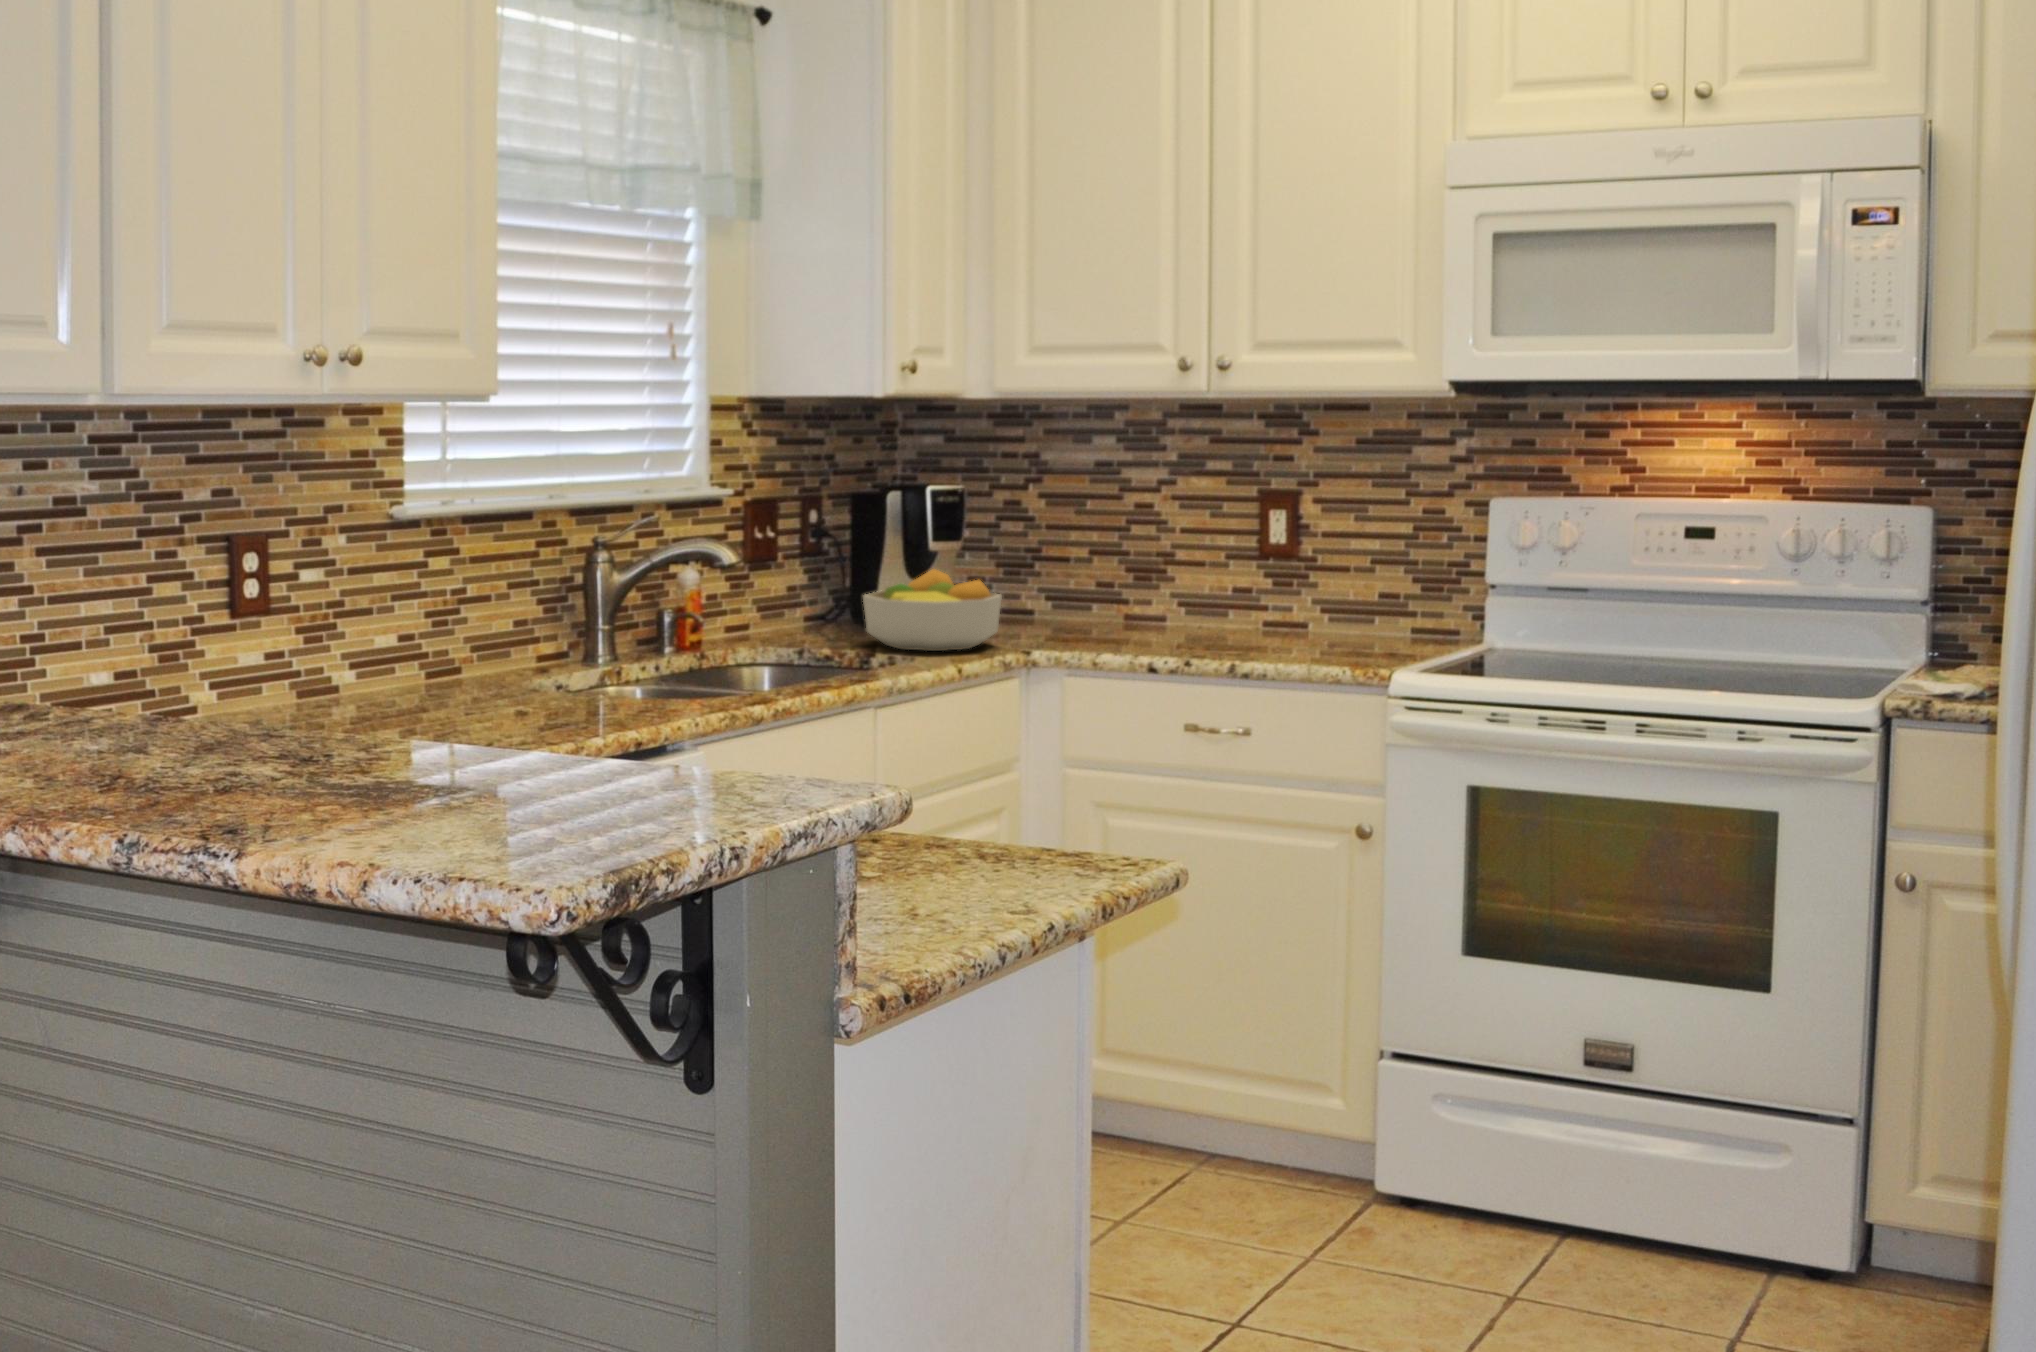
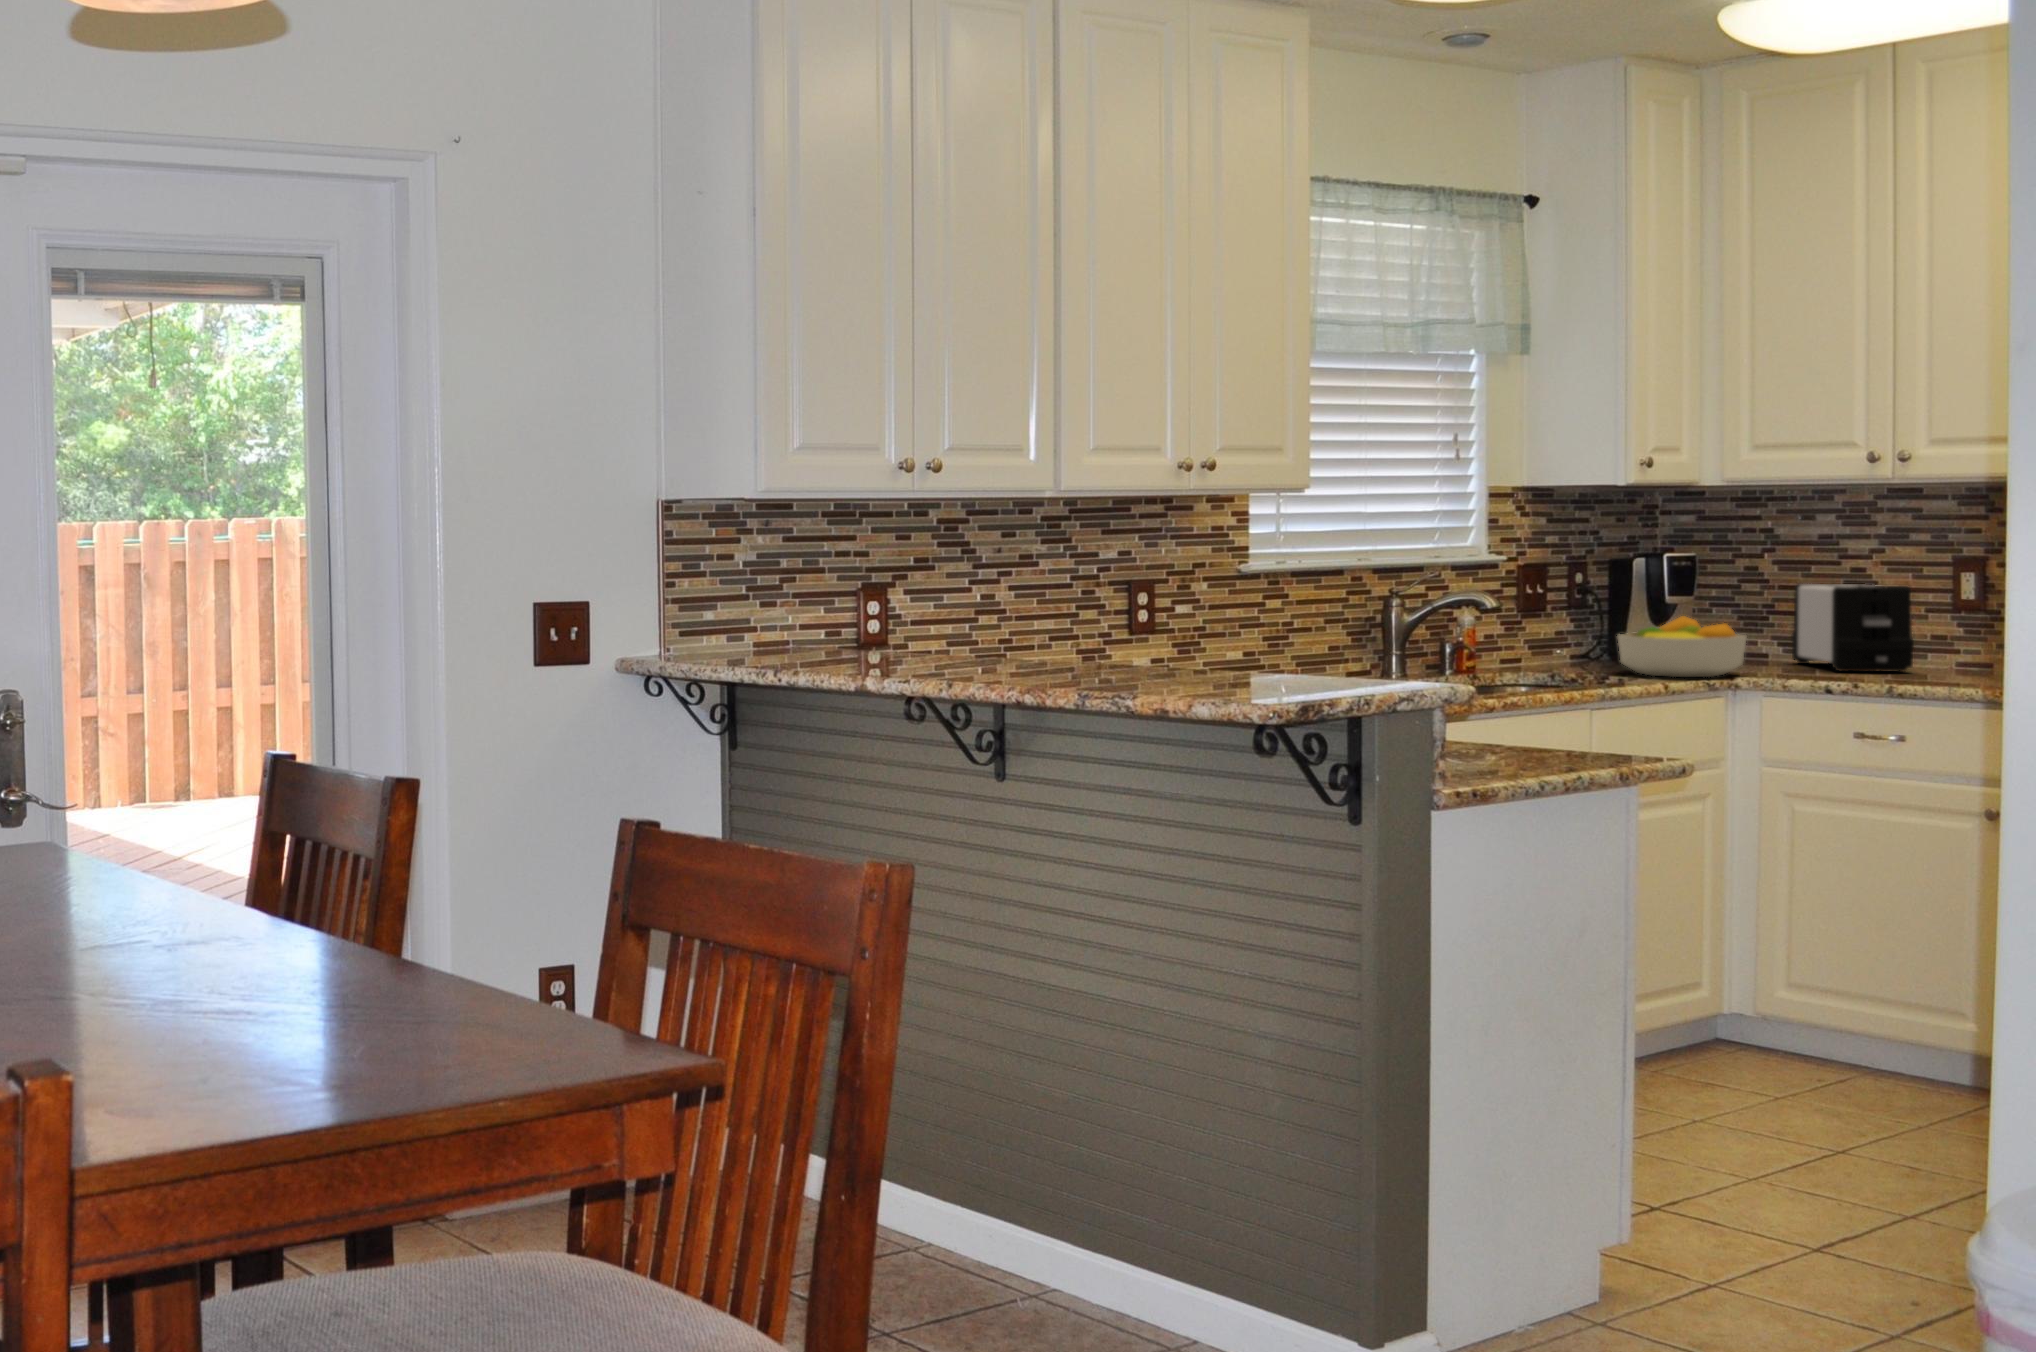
toaster: none [1045,525,1168,636] -> present [1792,584,1914,672]

